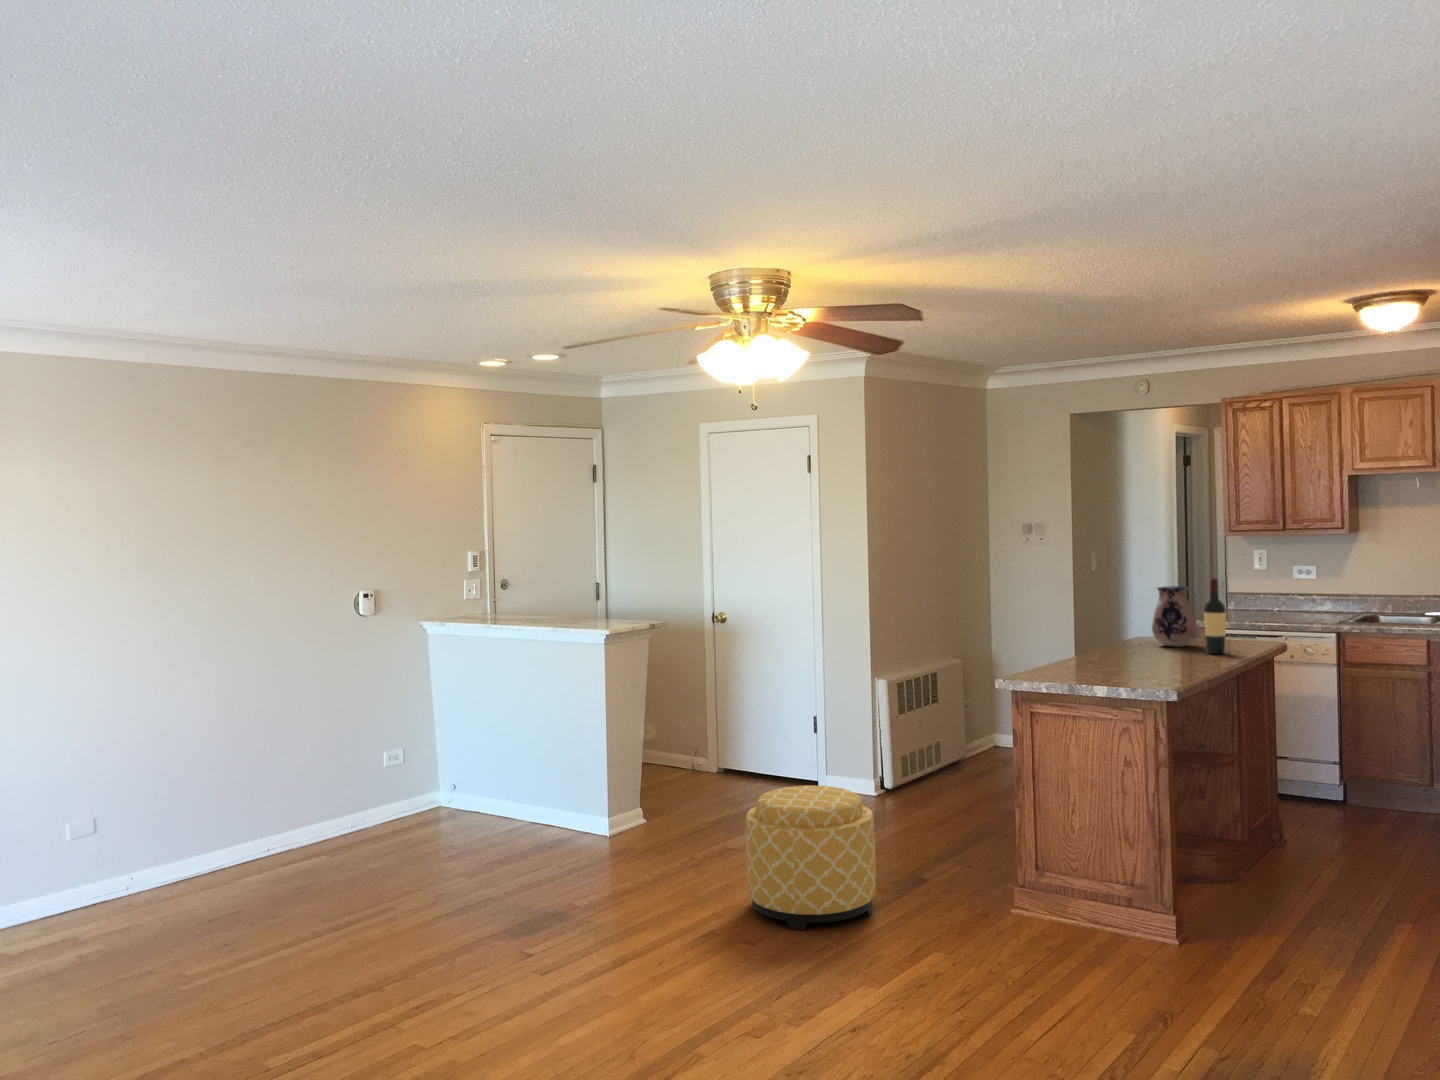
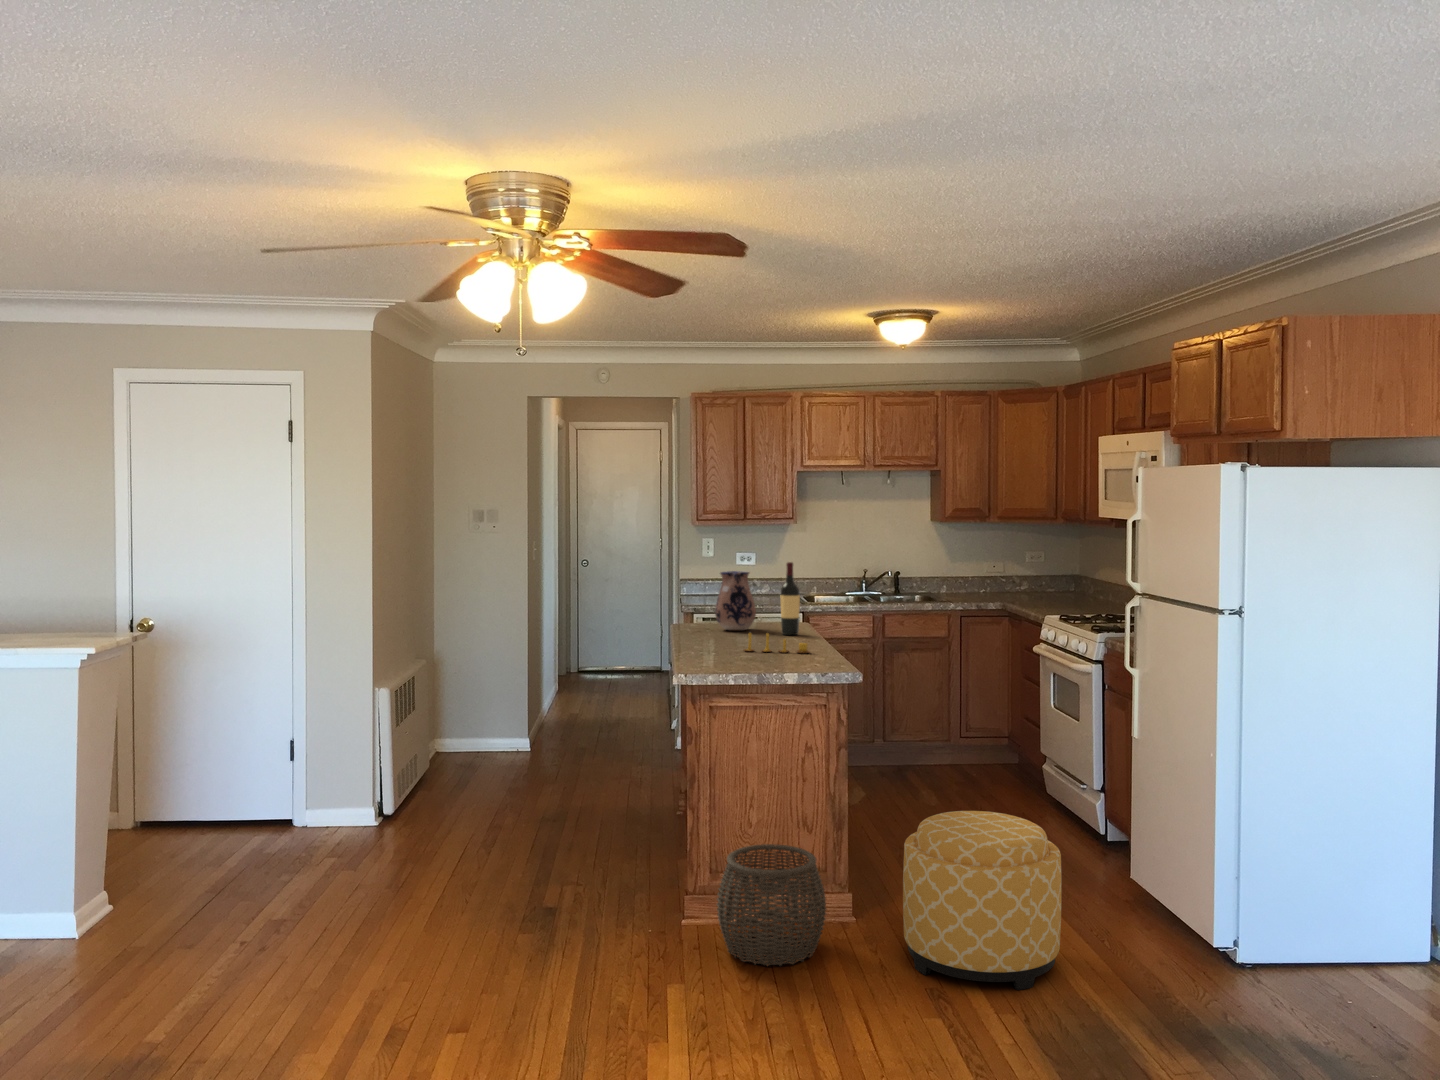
candle: none [1113,645,1174,671] -> present [745,633,809,653]
ottoman: present [746,786,876,930] -> present [903,811,1062,990]
woven basket: none [1012,847,1122,963] -> present [717,844,826,966]

